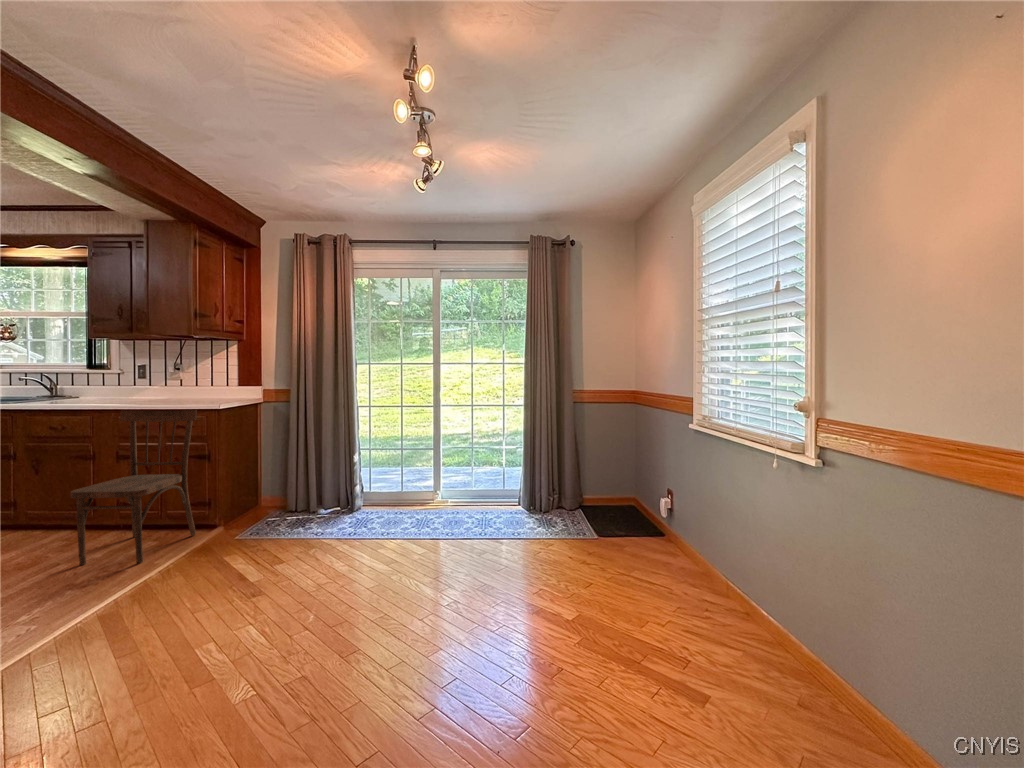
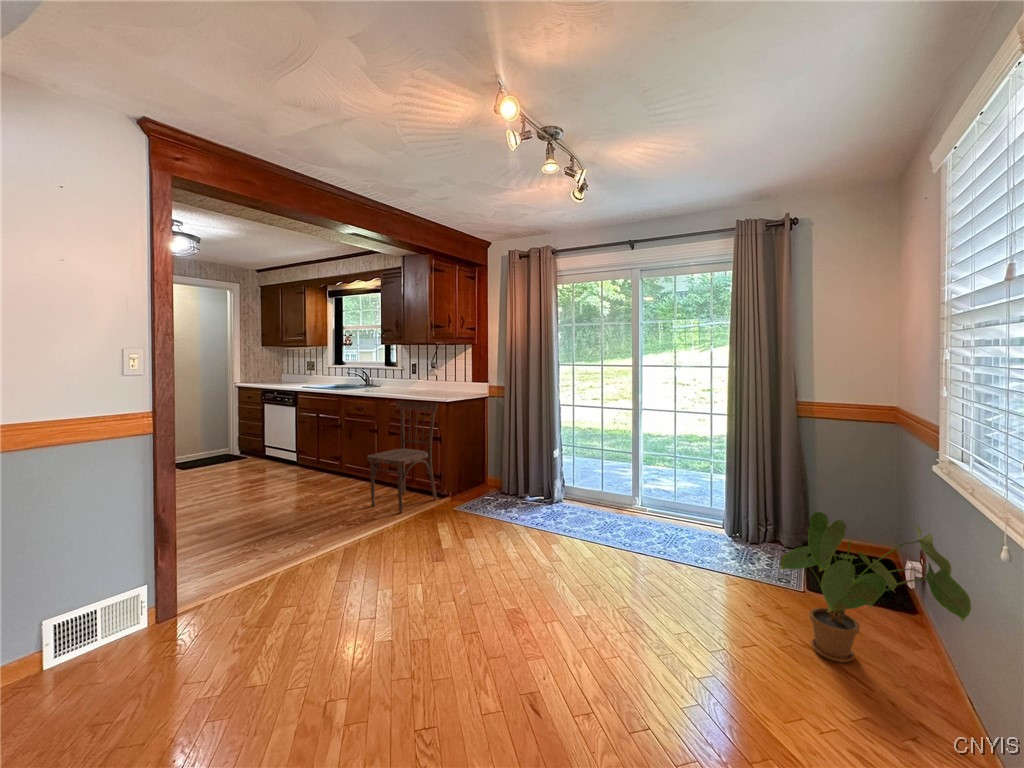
house plant: none [594,468,730,585] -> present [780,512,971,663]

